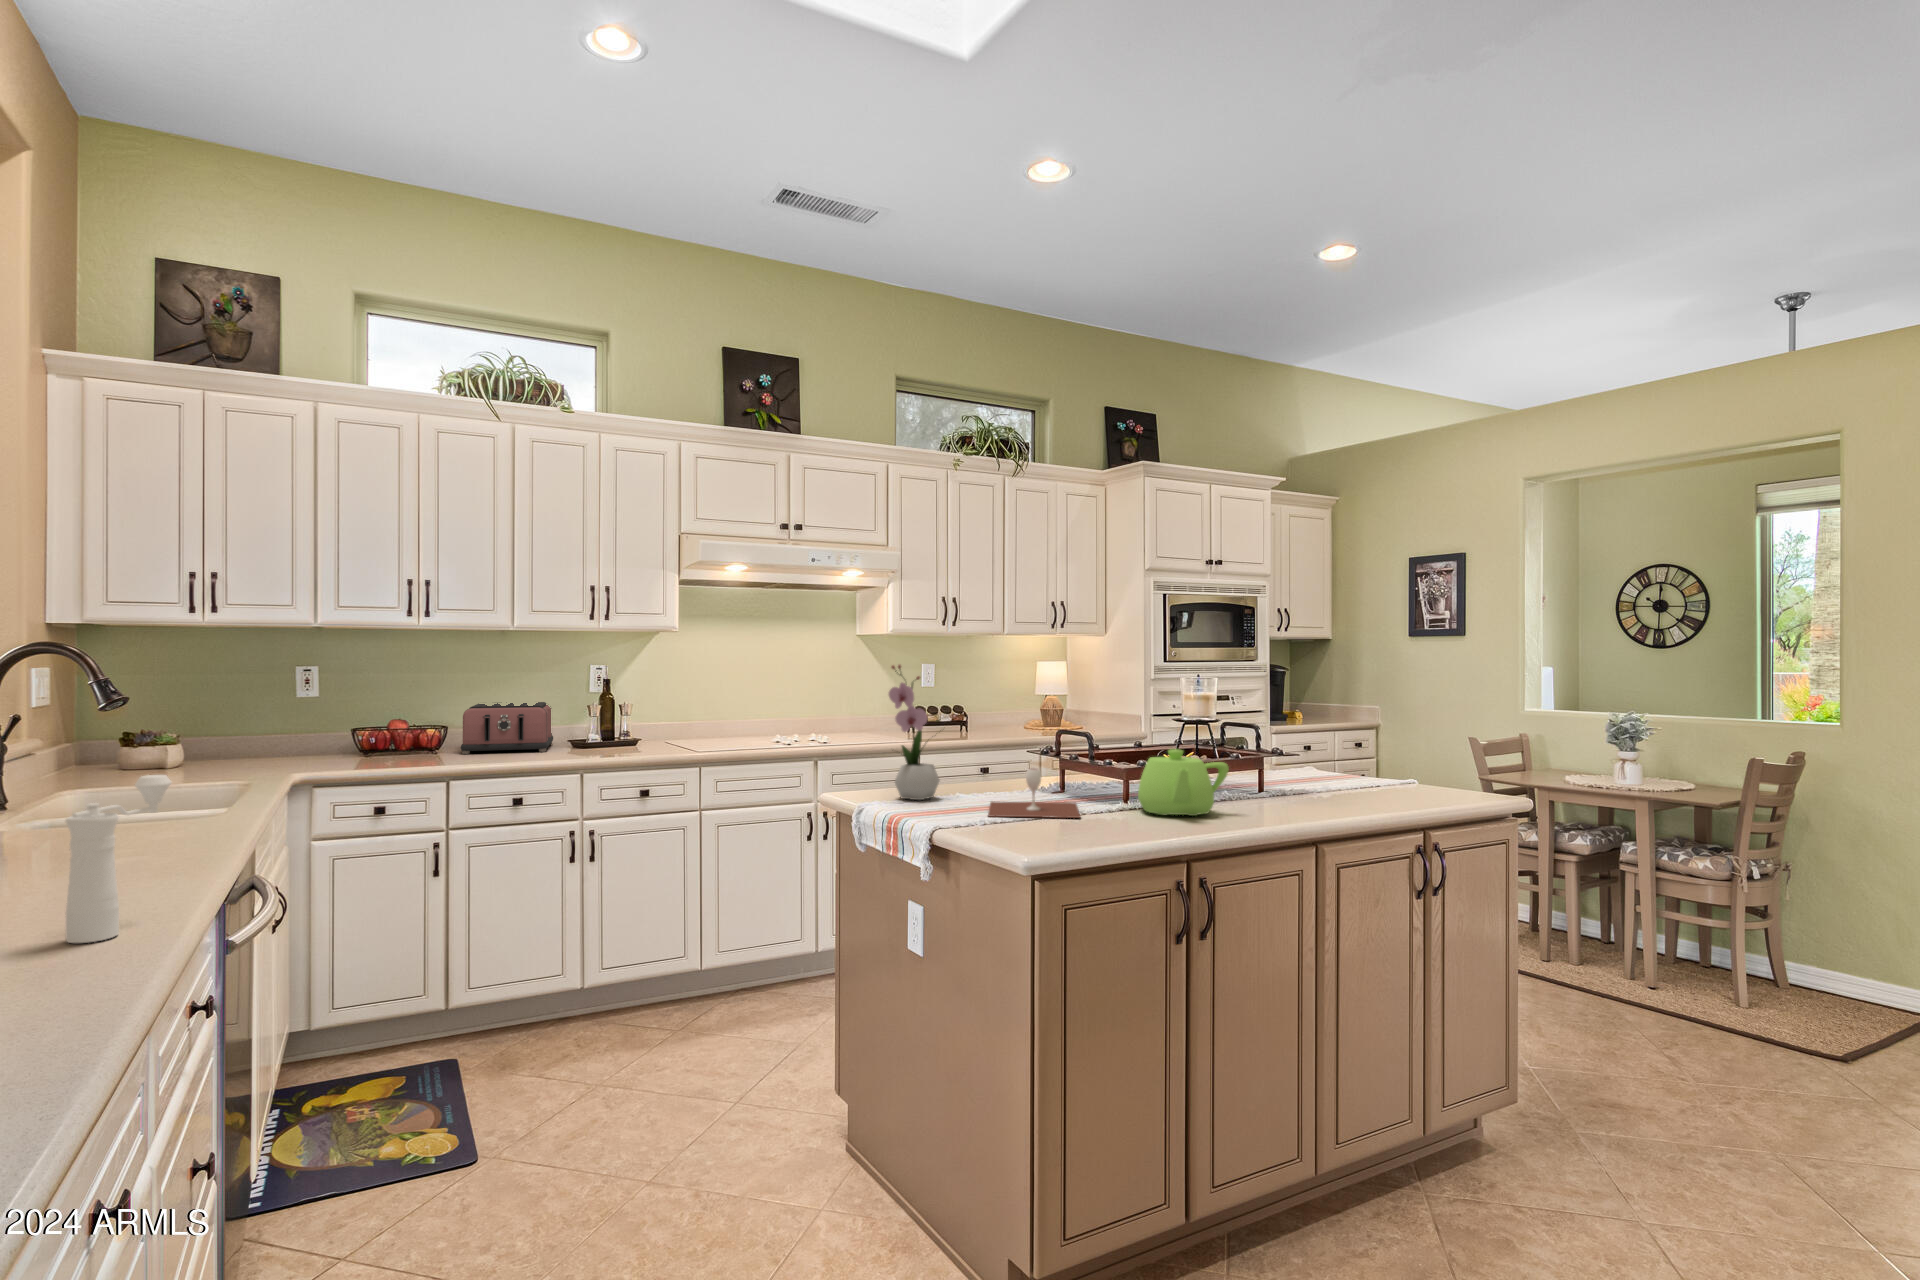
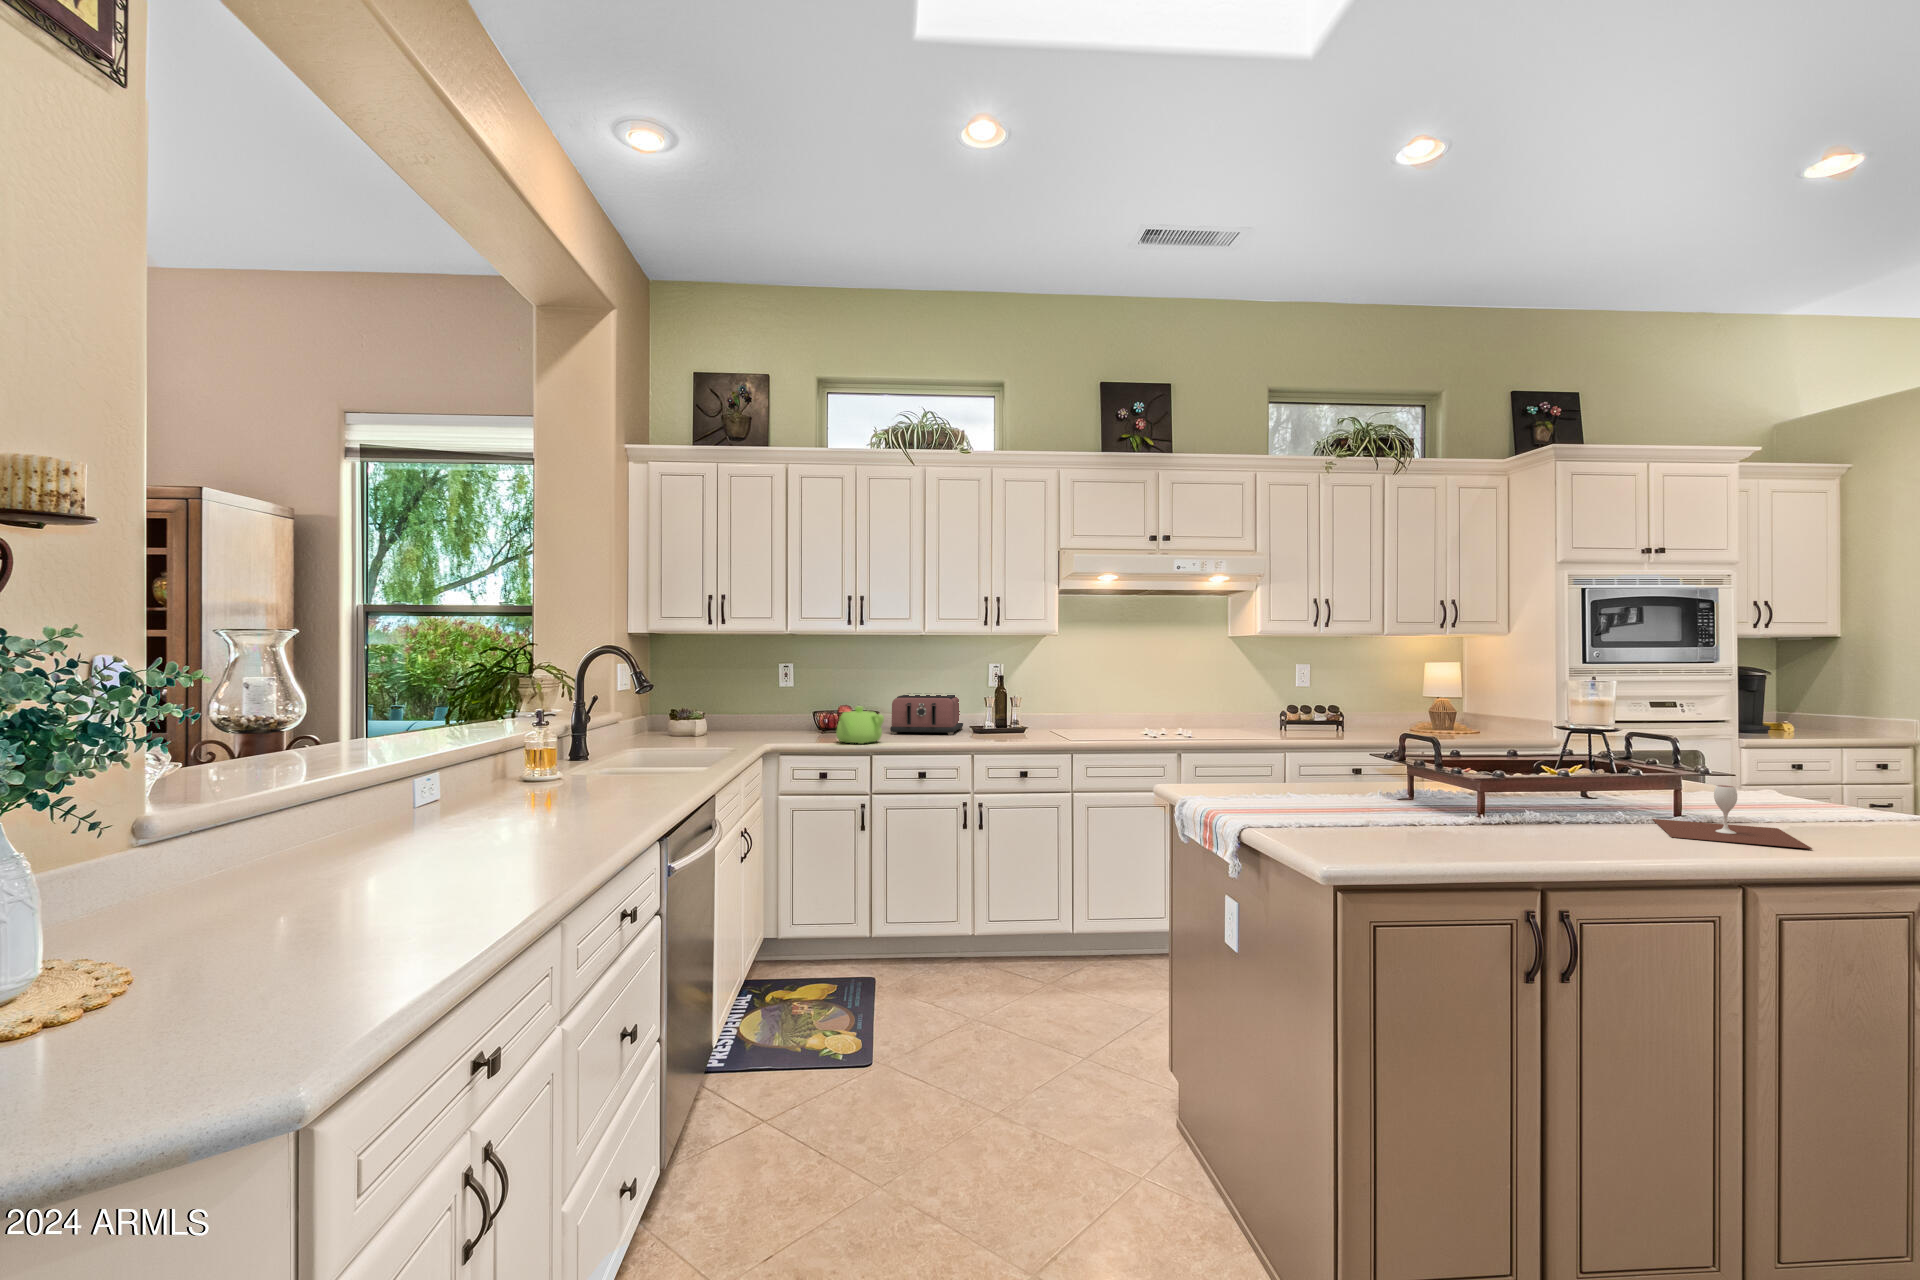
flower arrangement: present [889,665,940,800] -> none [1209,661,1271,797]
teapot: present [1138,749,1229,816] -> present [836,706,884,744]
wine glass: present [988,768,1080,818] -> present [1652,785,1812,849]
pepper mill: present [66,775,172,943] -> none [535,737,609,857]

